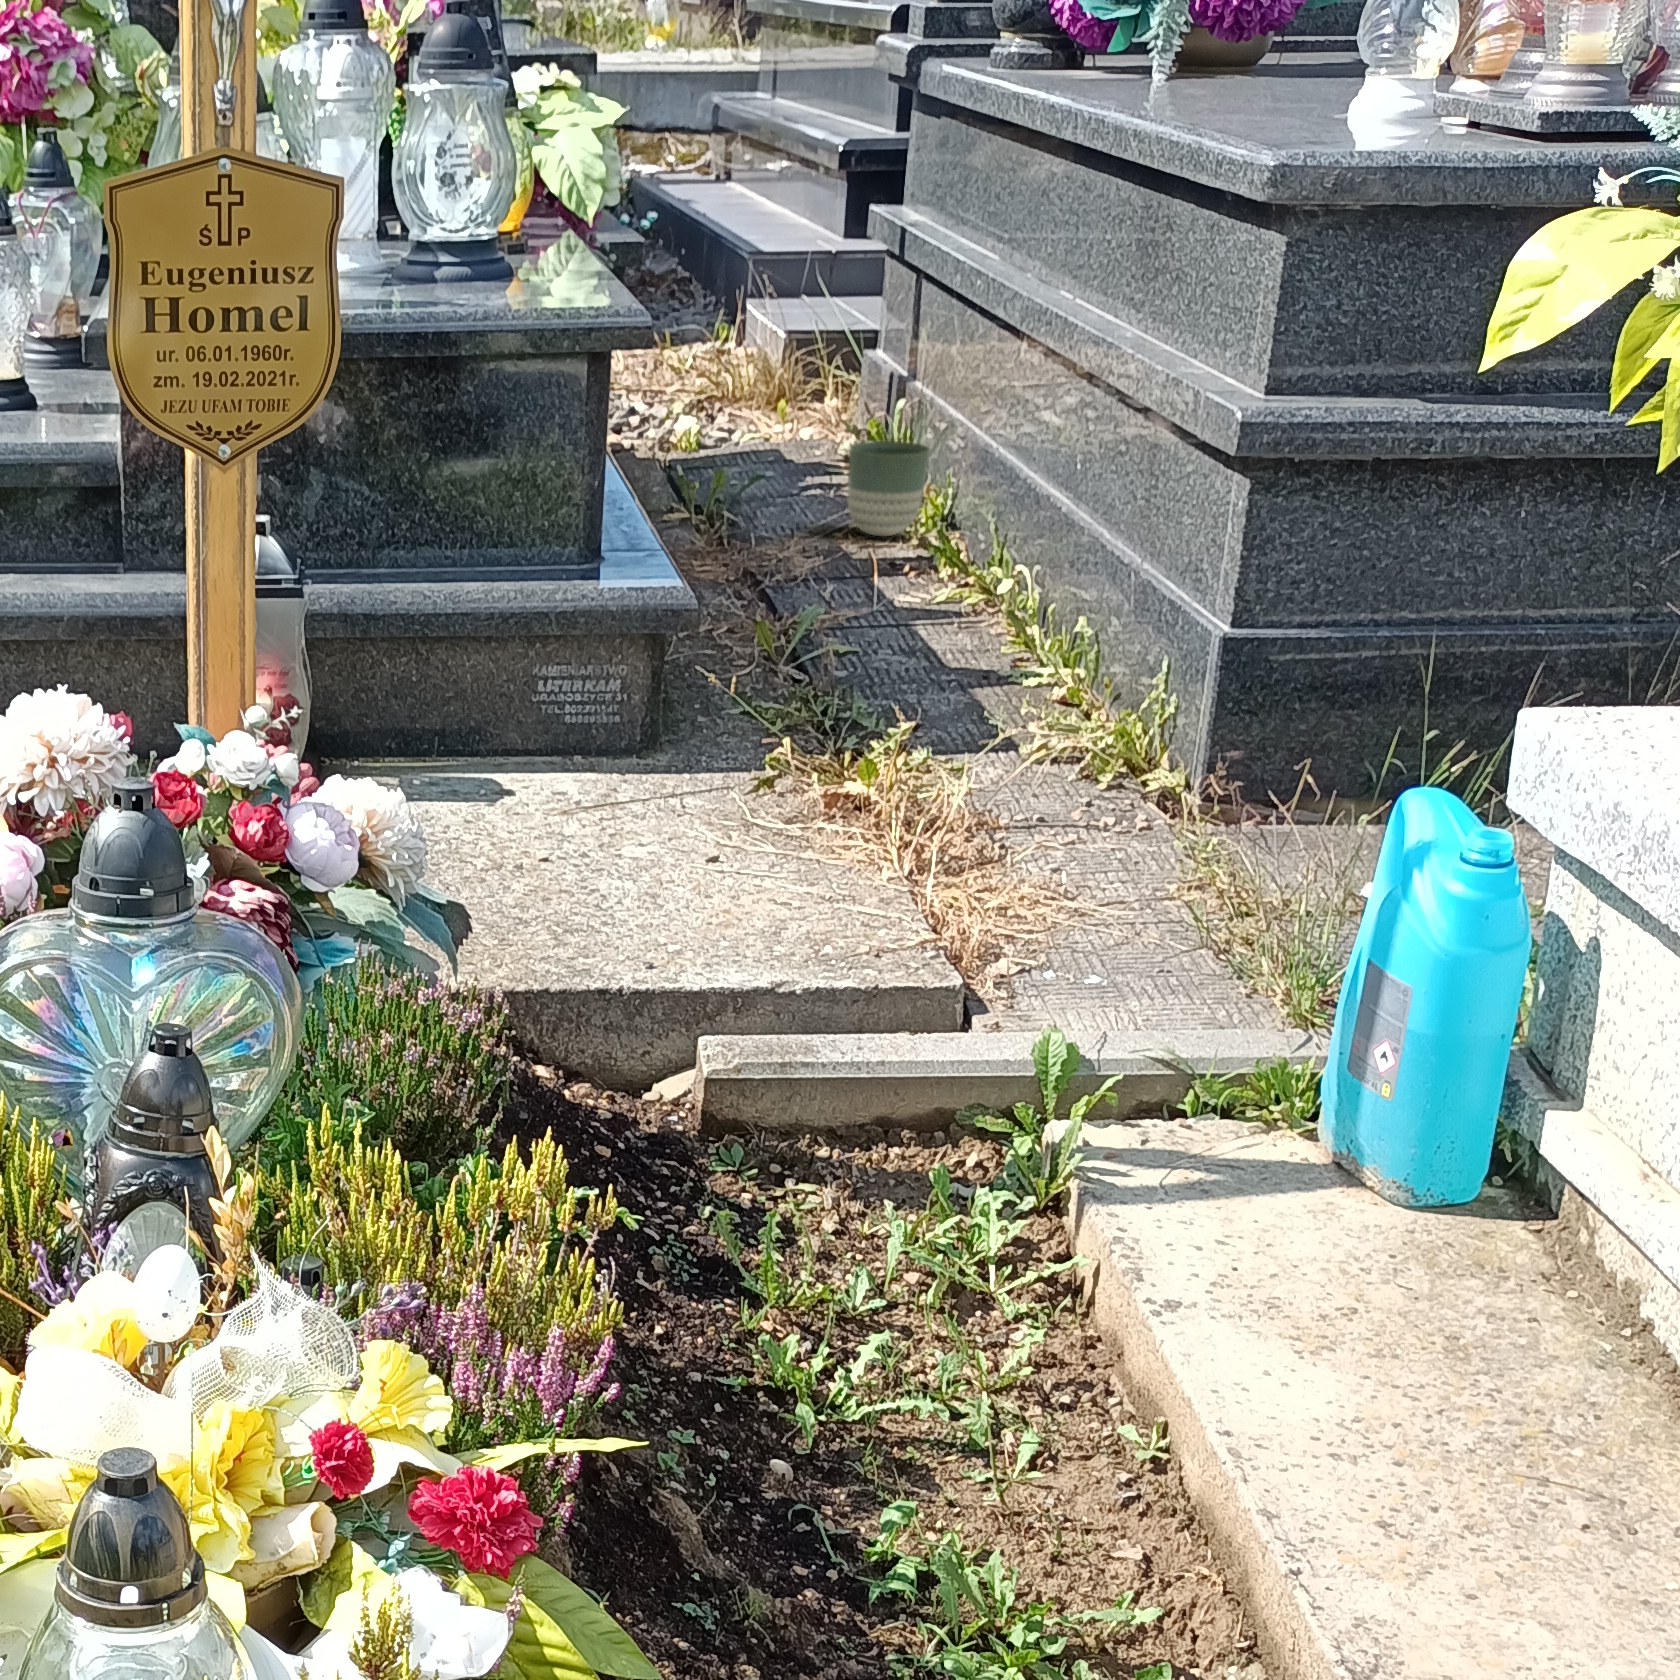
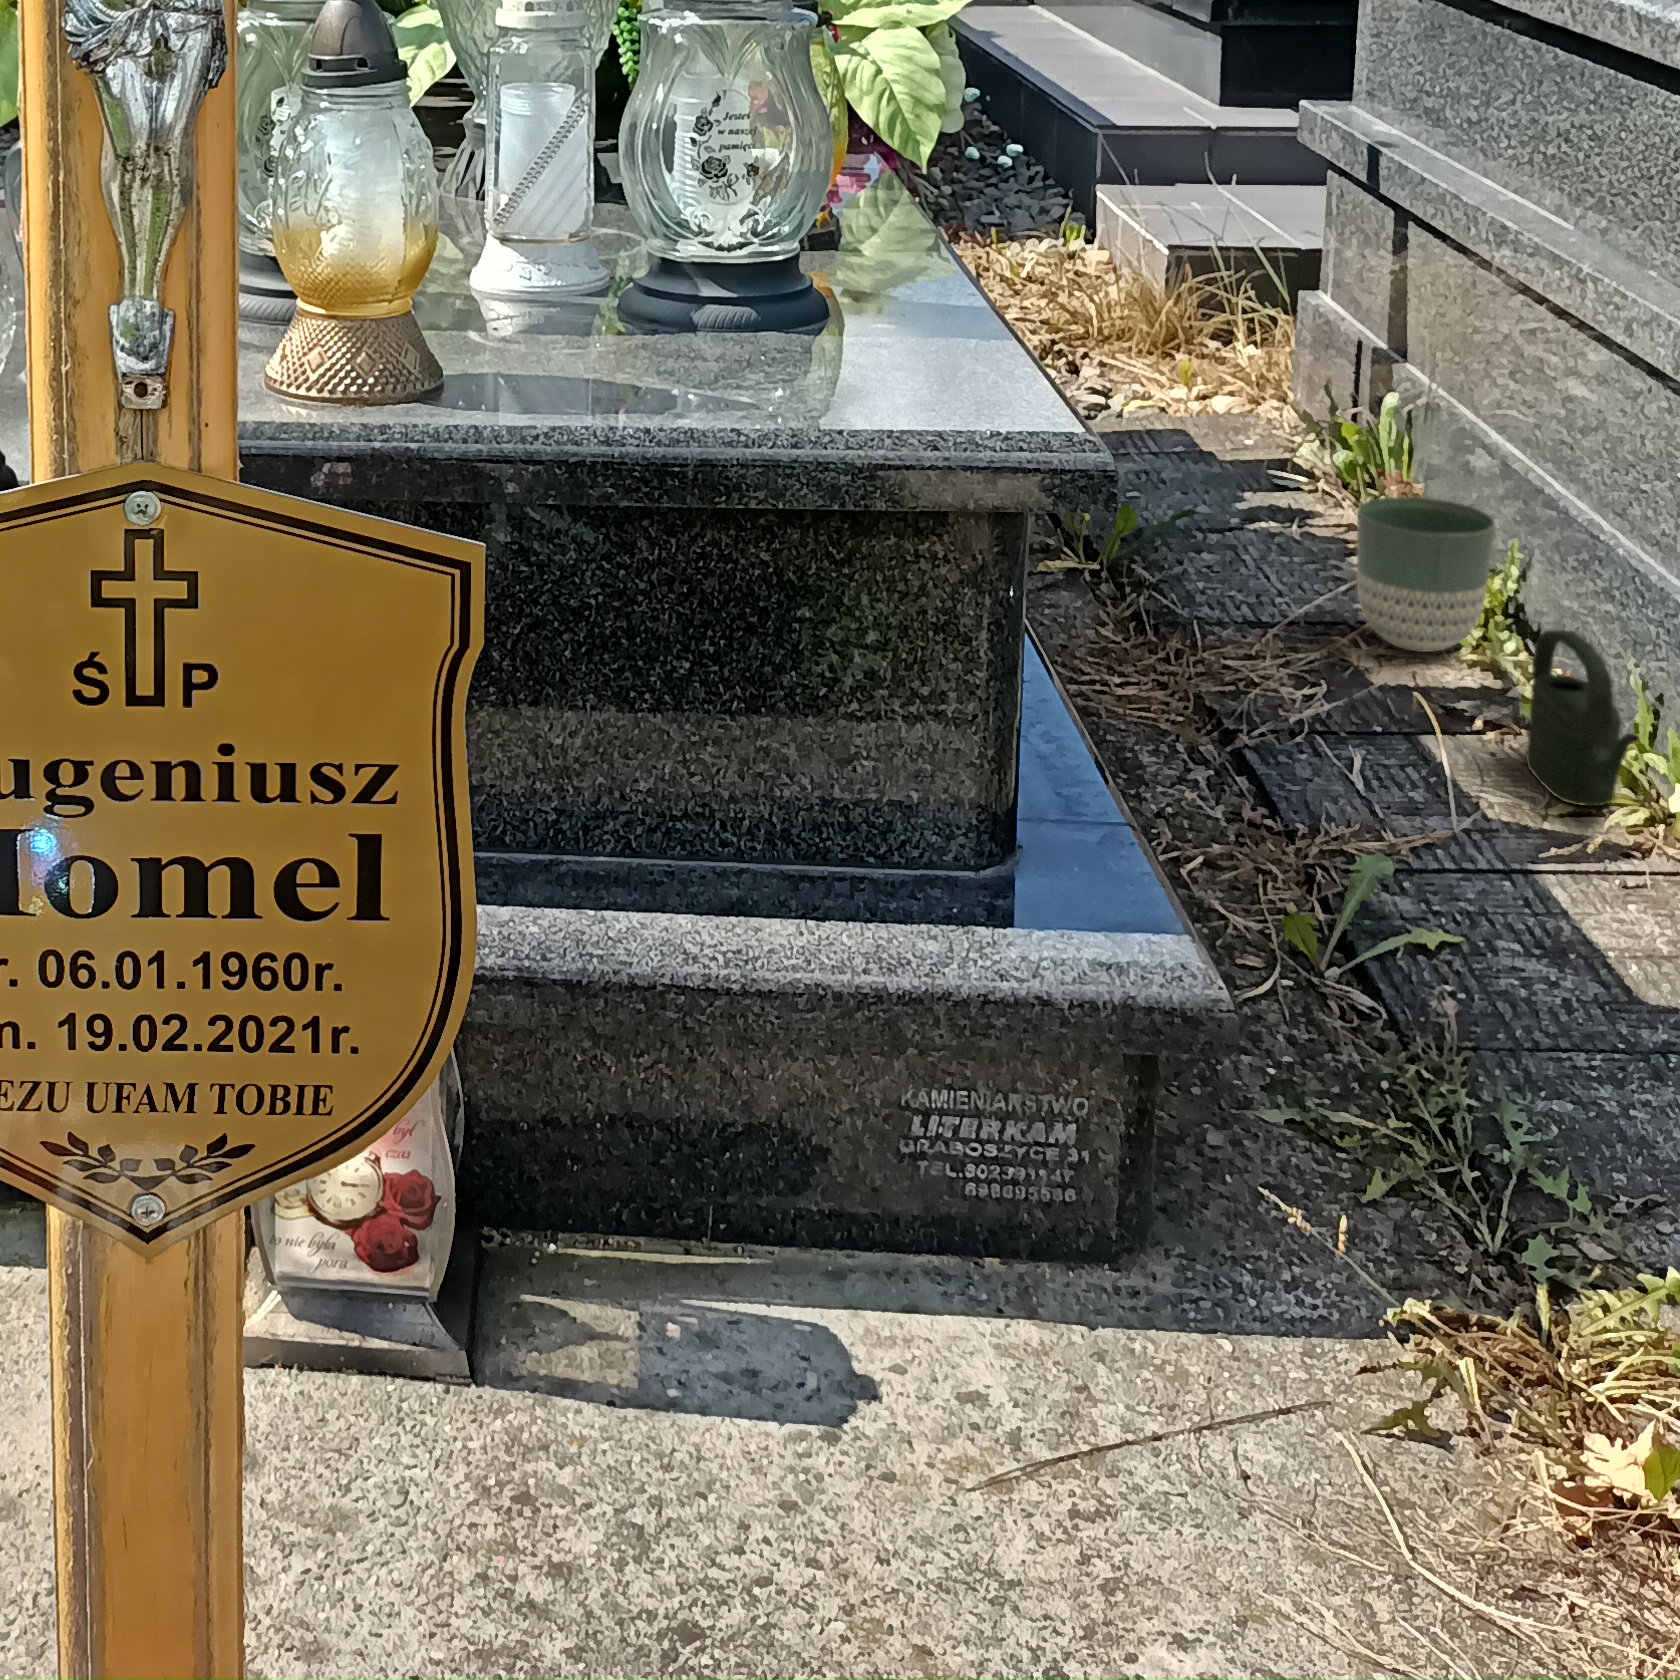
watering can: none [921,492,970,592] -> present [1527,630,1639,806]

